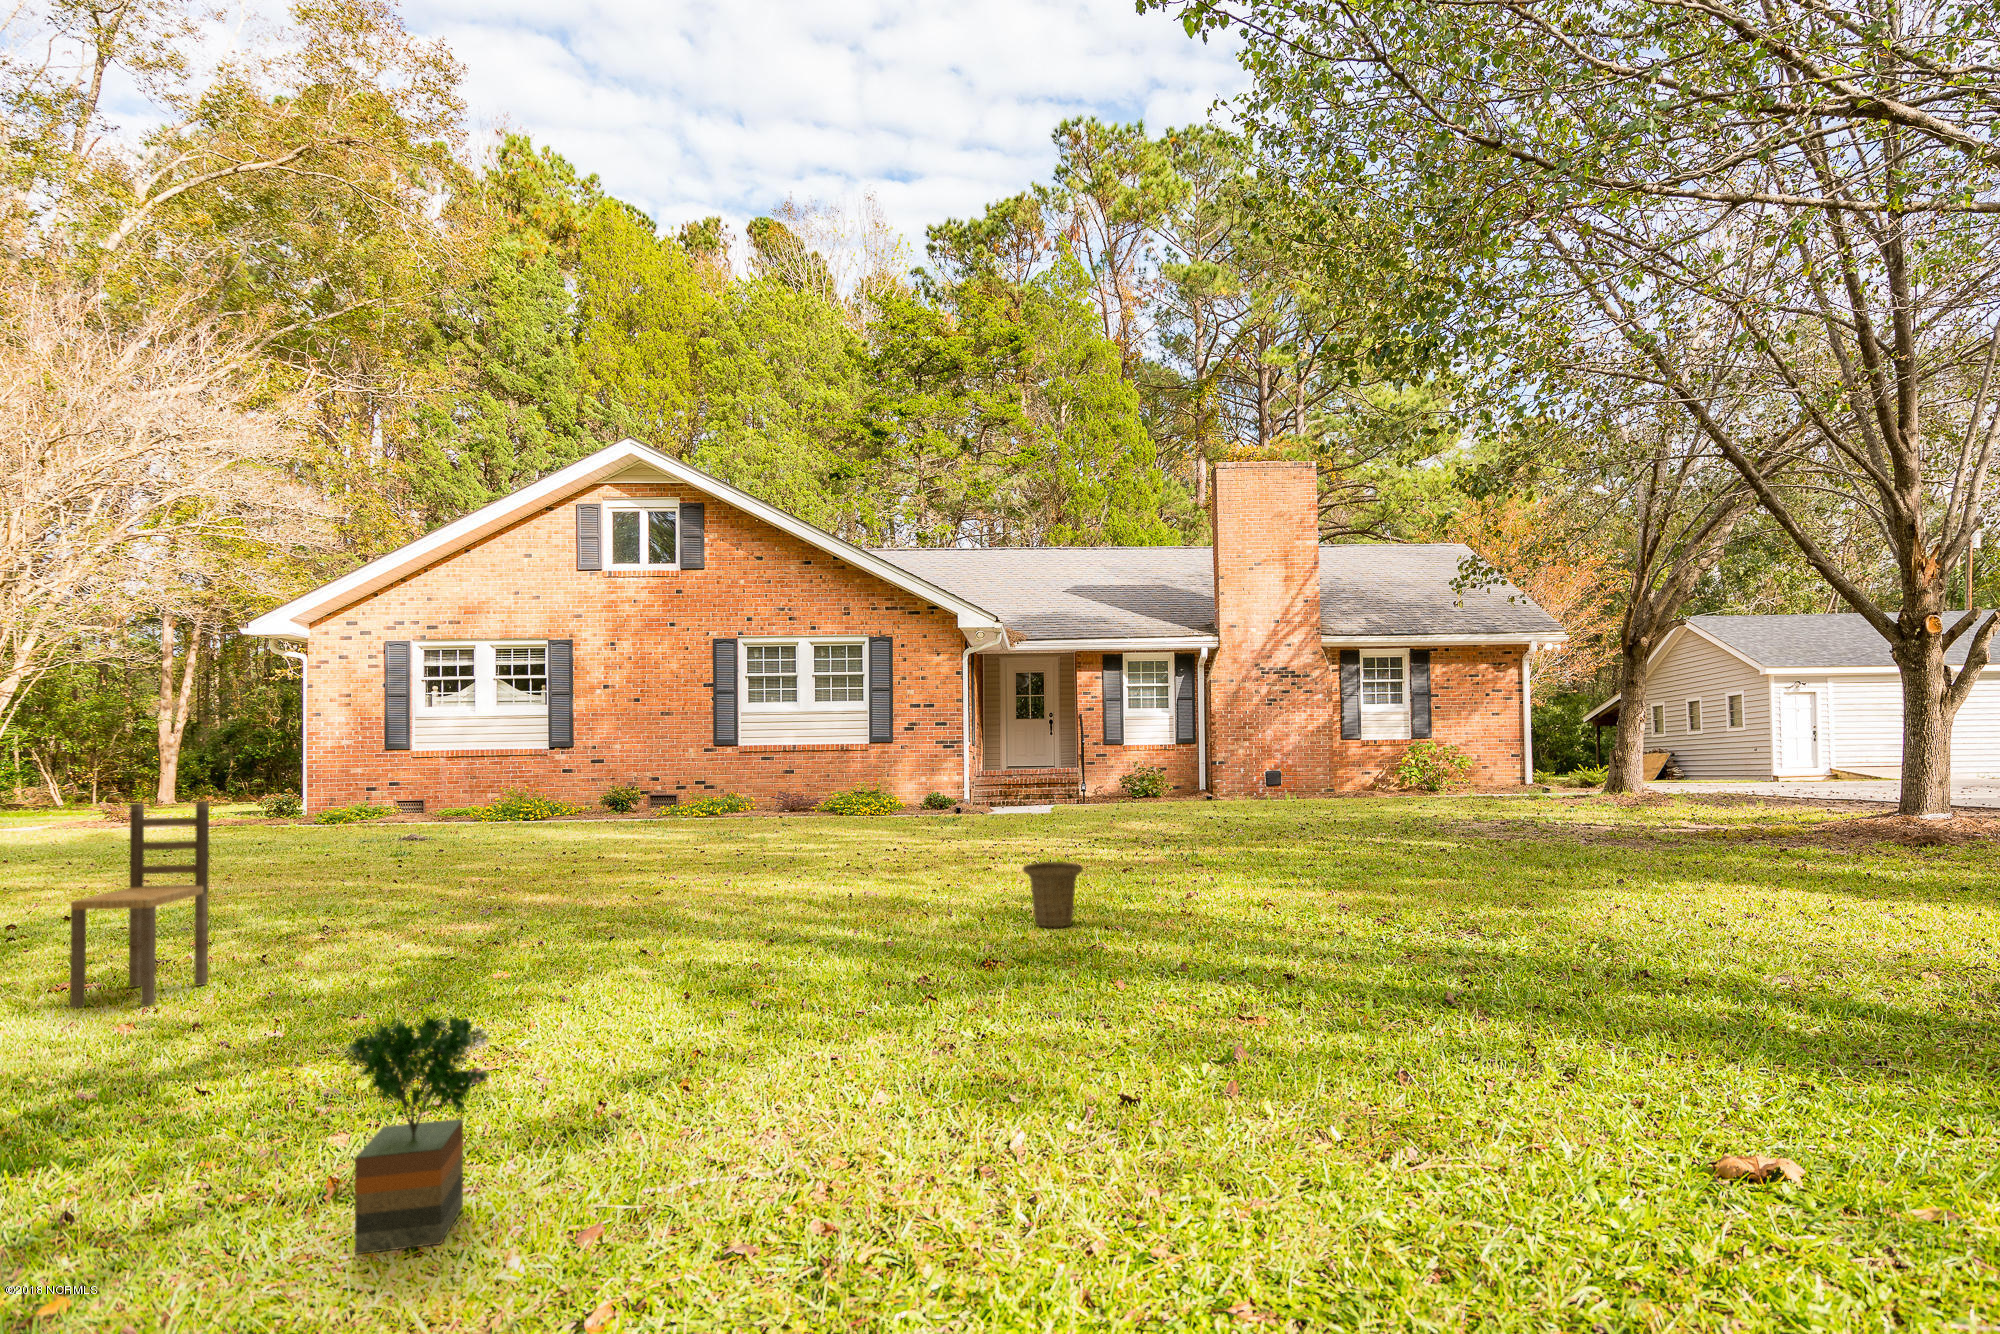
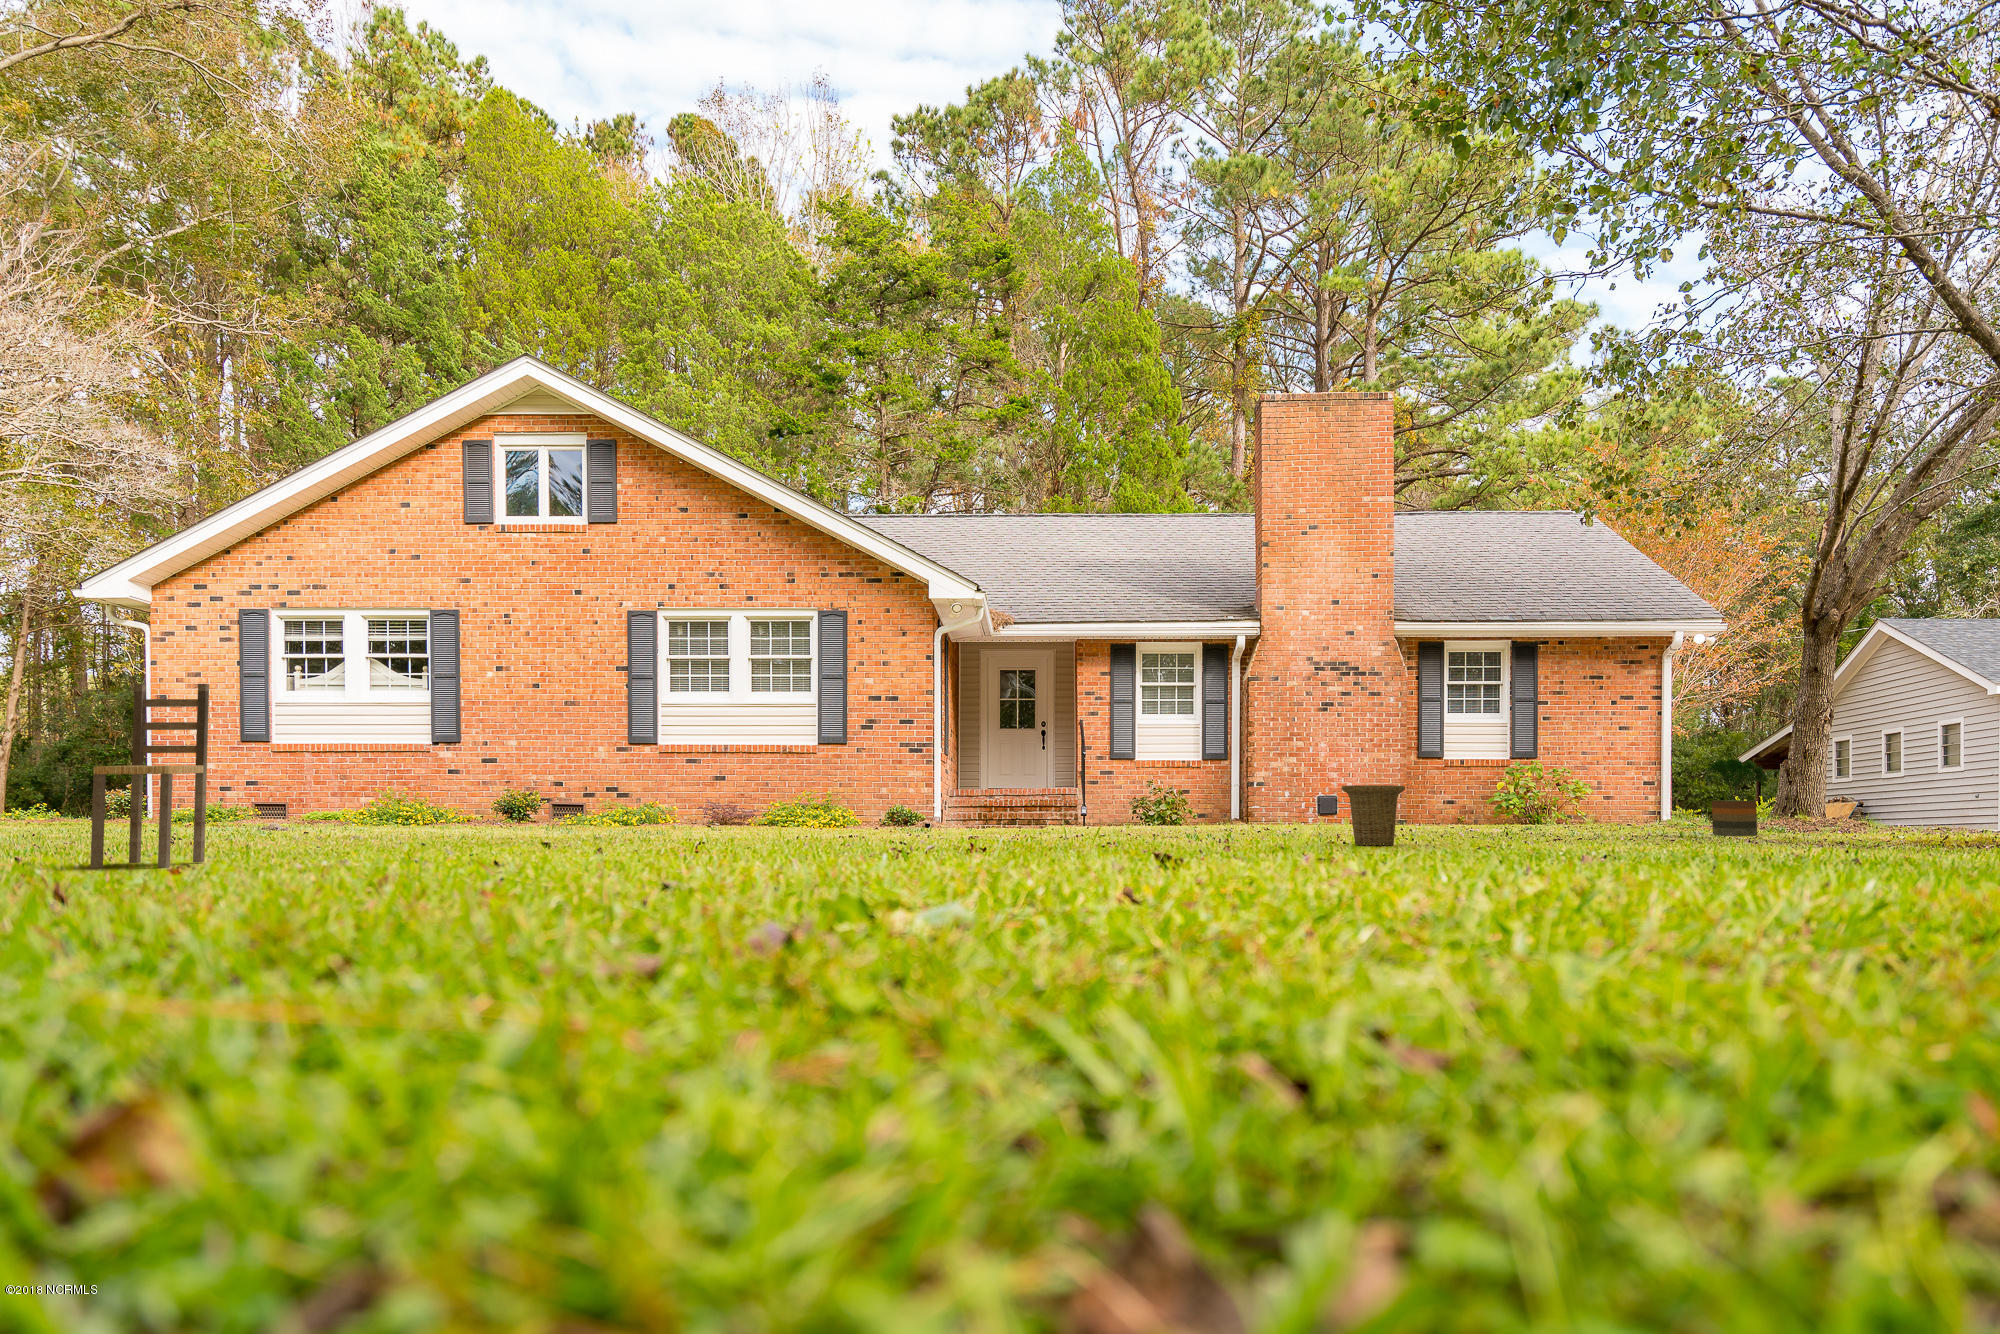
basket: present [1023,862,1083,928] -> present [1341,785,1405,846]
potted tree: present [343,1016,489,1254] -> present [1706,758,1768,836]

